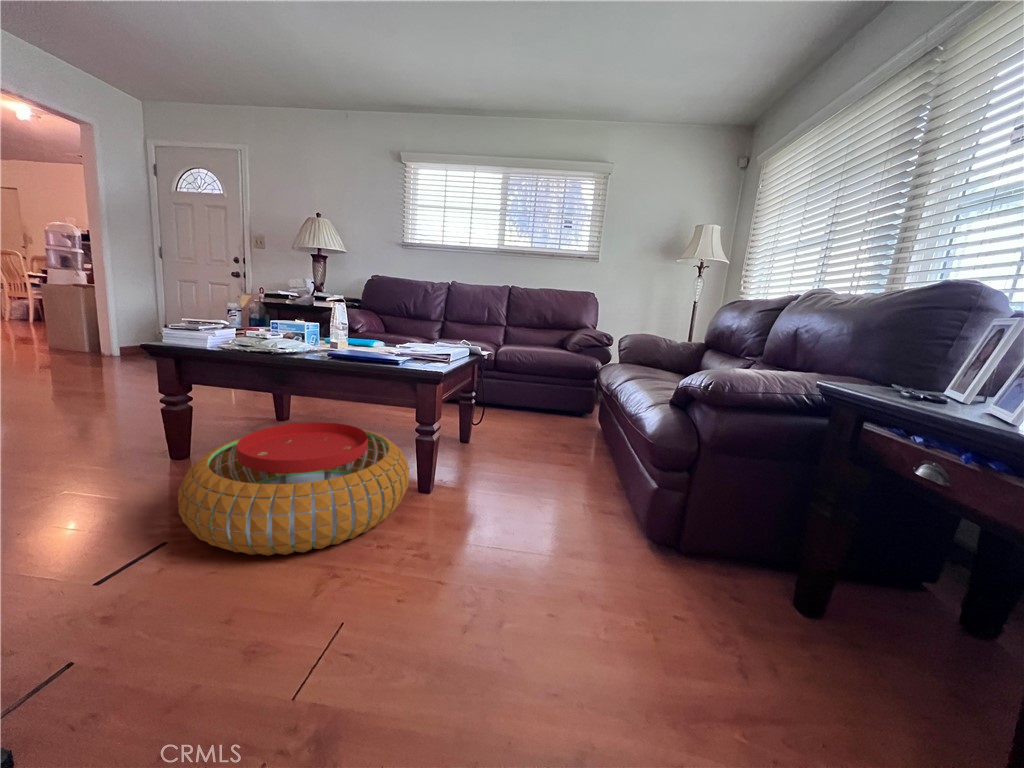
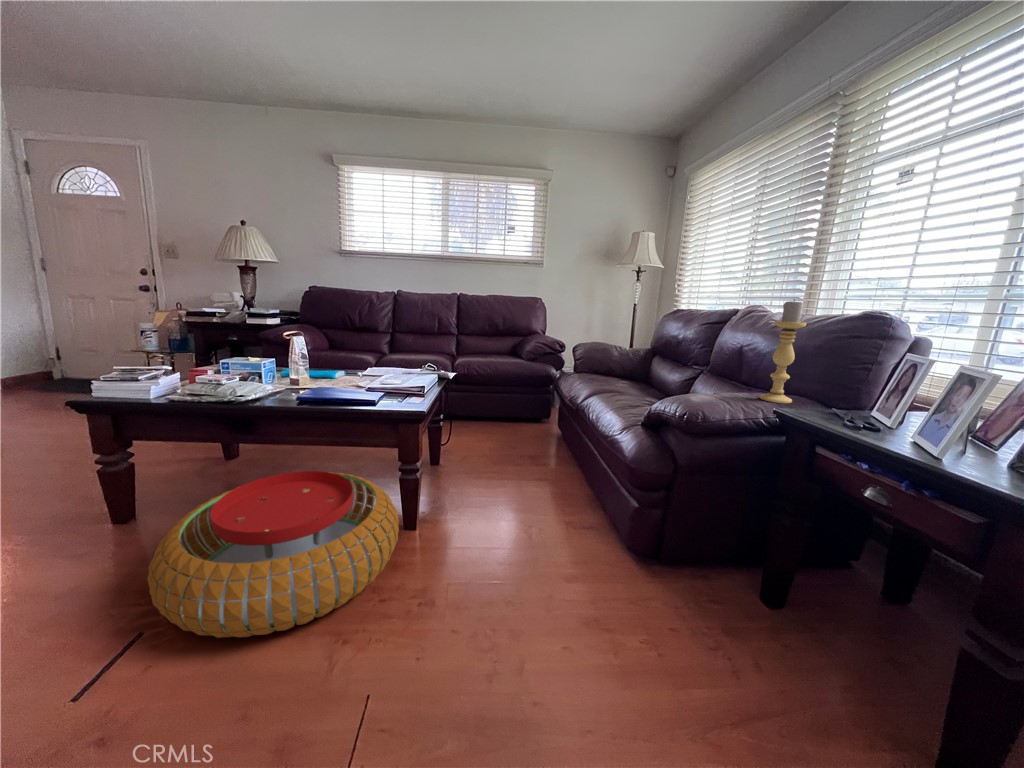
candle holder: none [808,262,867,382] -> present [760,299,806,404]

